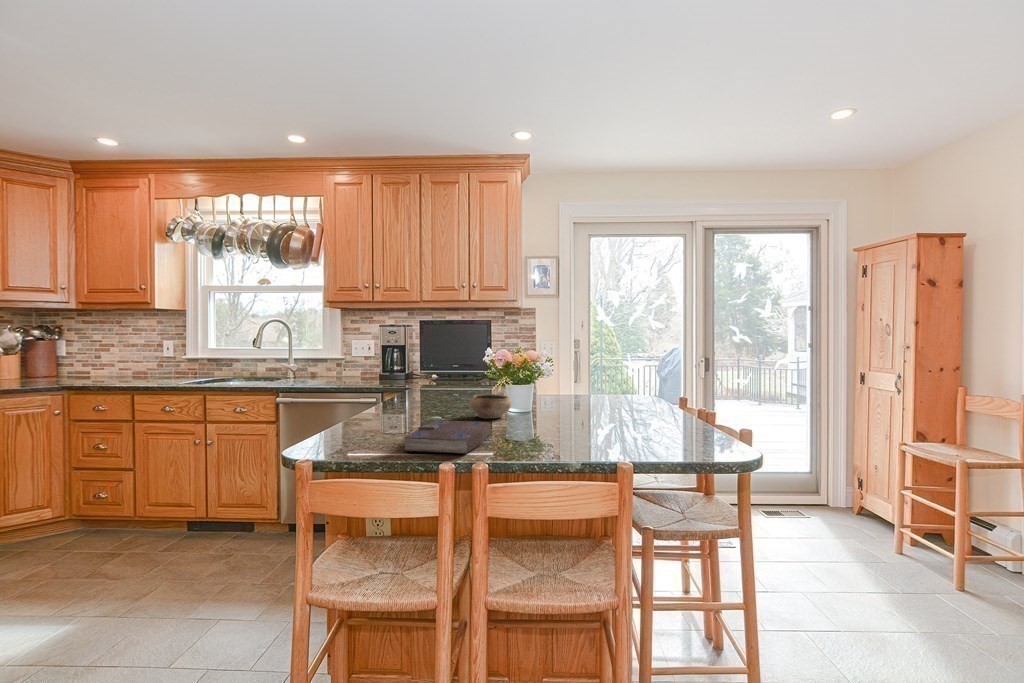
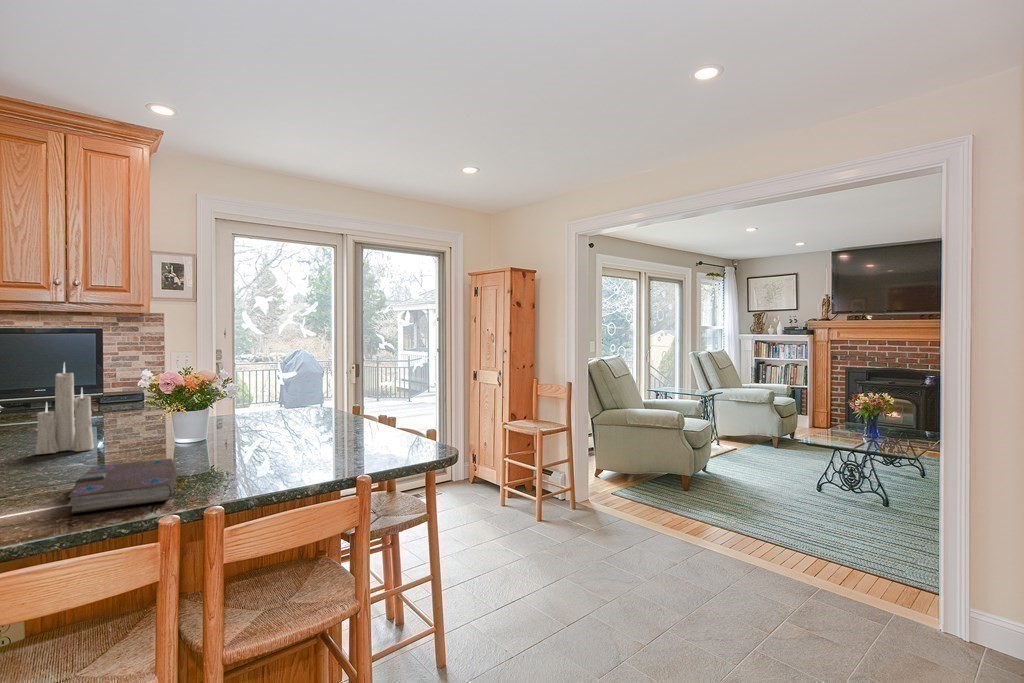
candle: none [426,338,460,411] -> present [35,363,94,454]
ceramic bowl: present [470,394,512,419] -> none [119,423,180,455]

